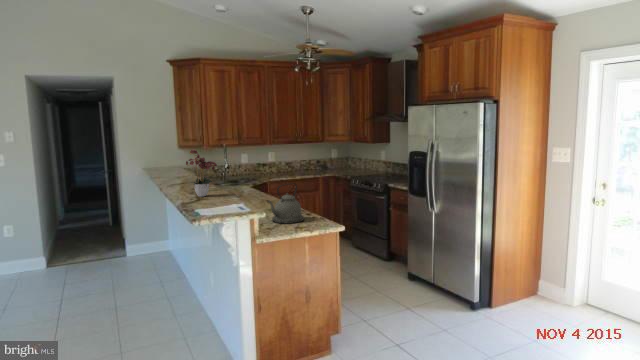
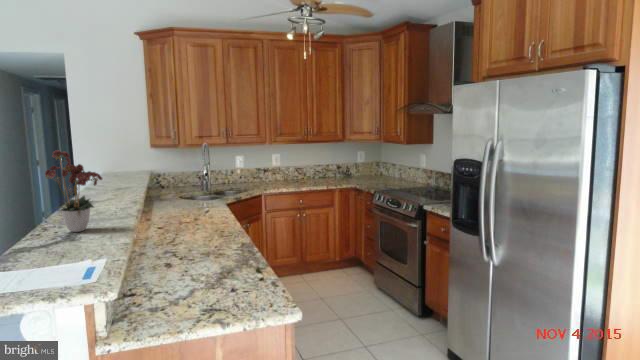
kettle: present [268,183,304,224] -> none [159,216,240,295]

